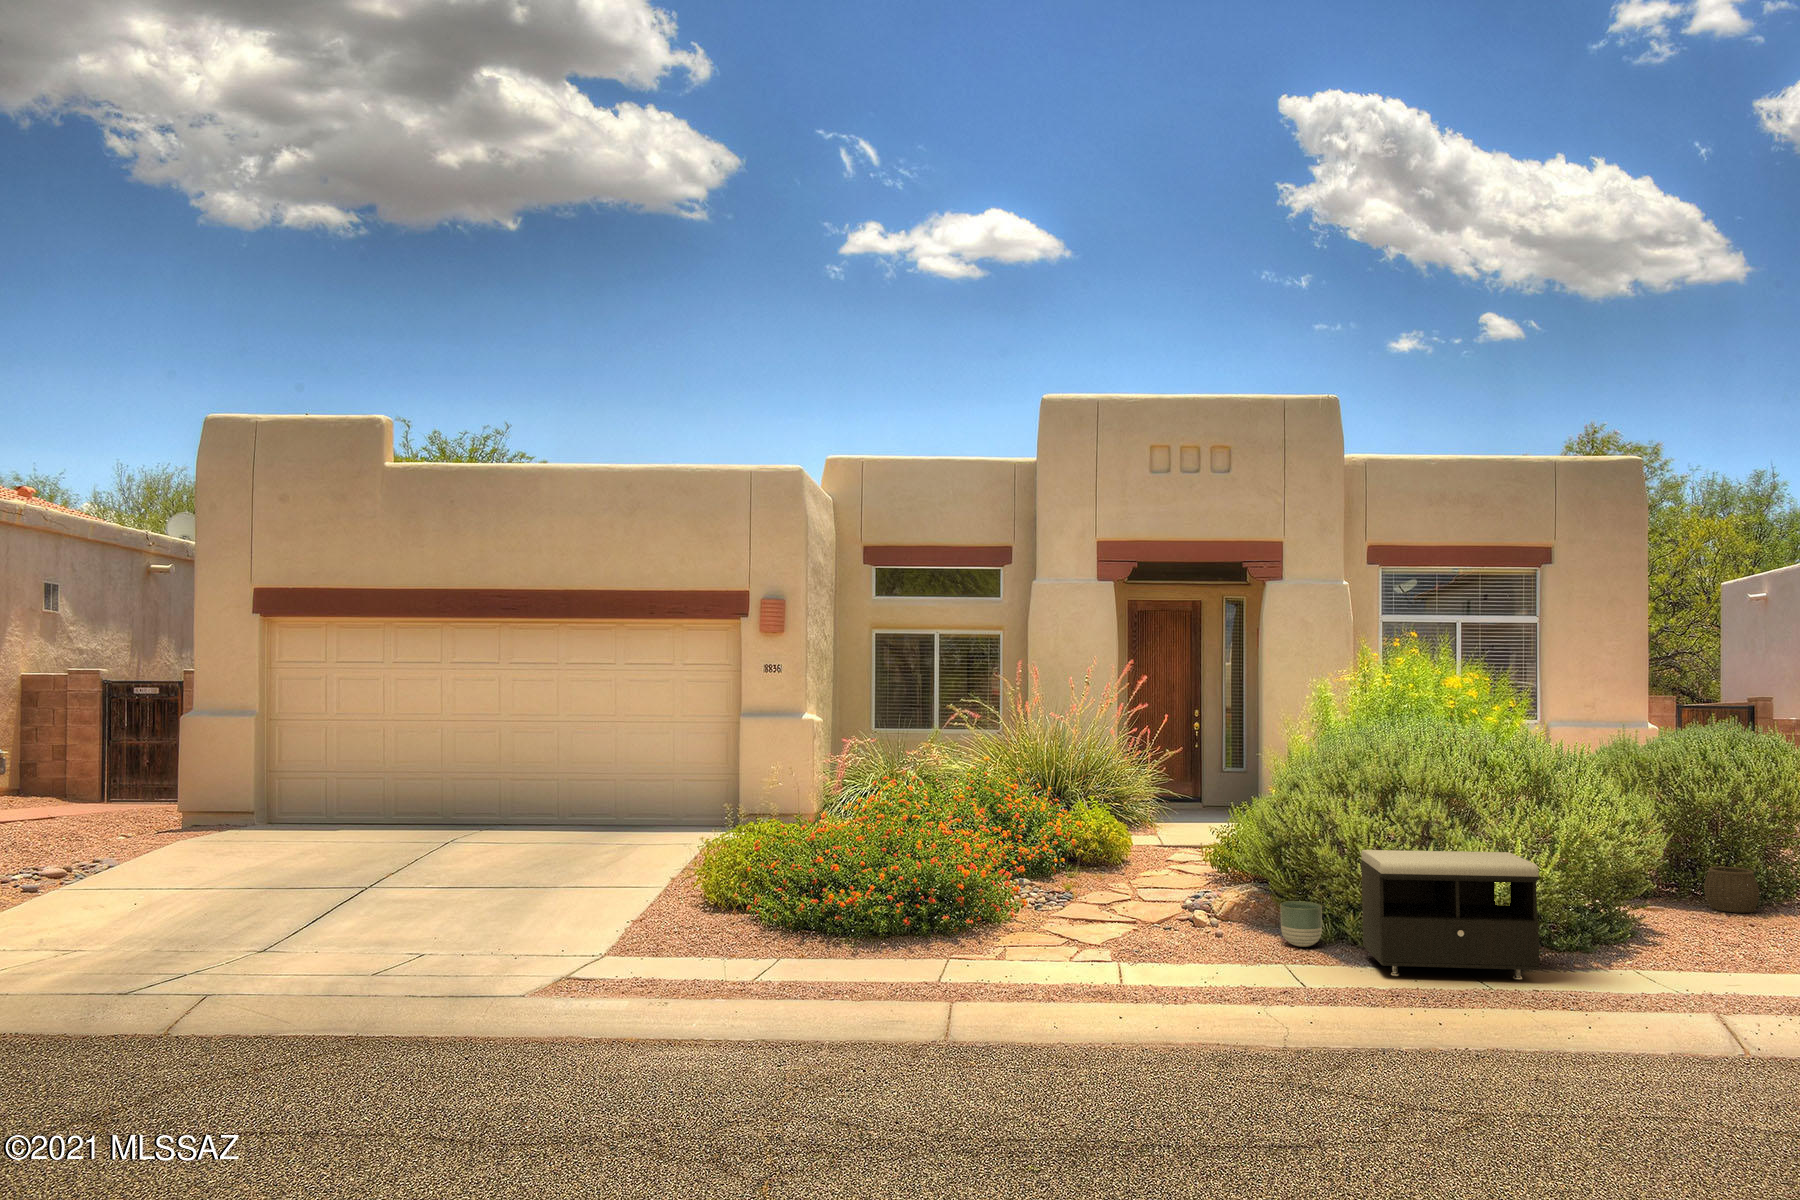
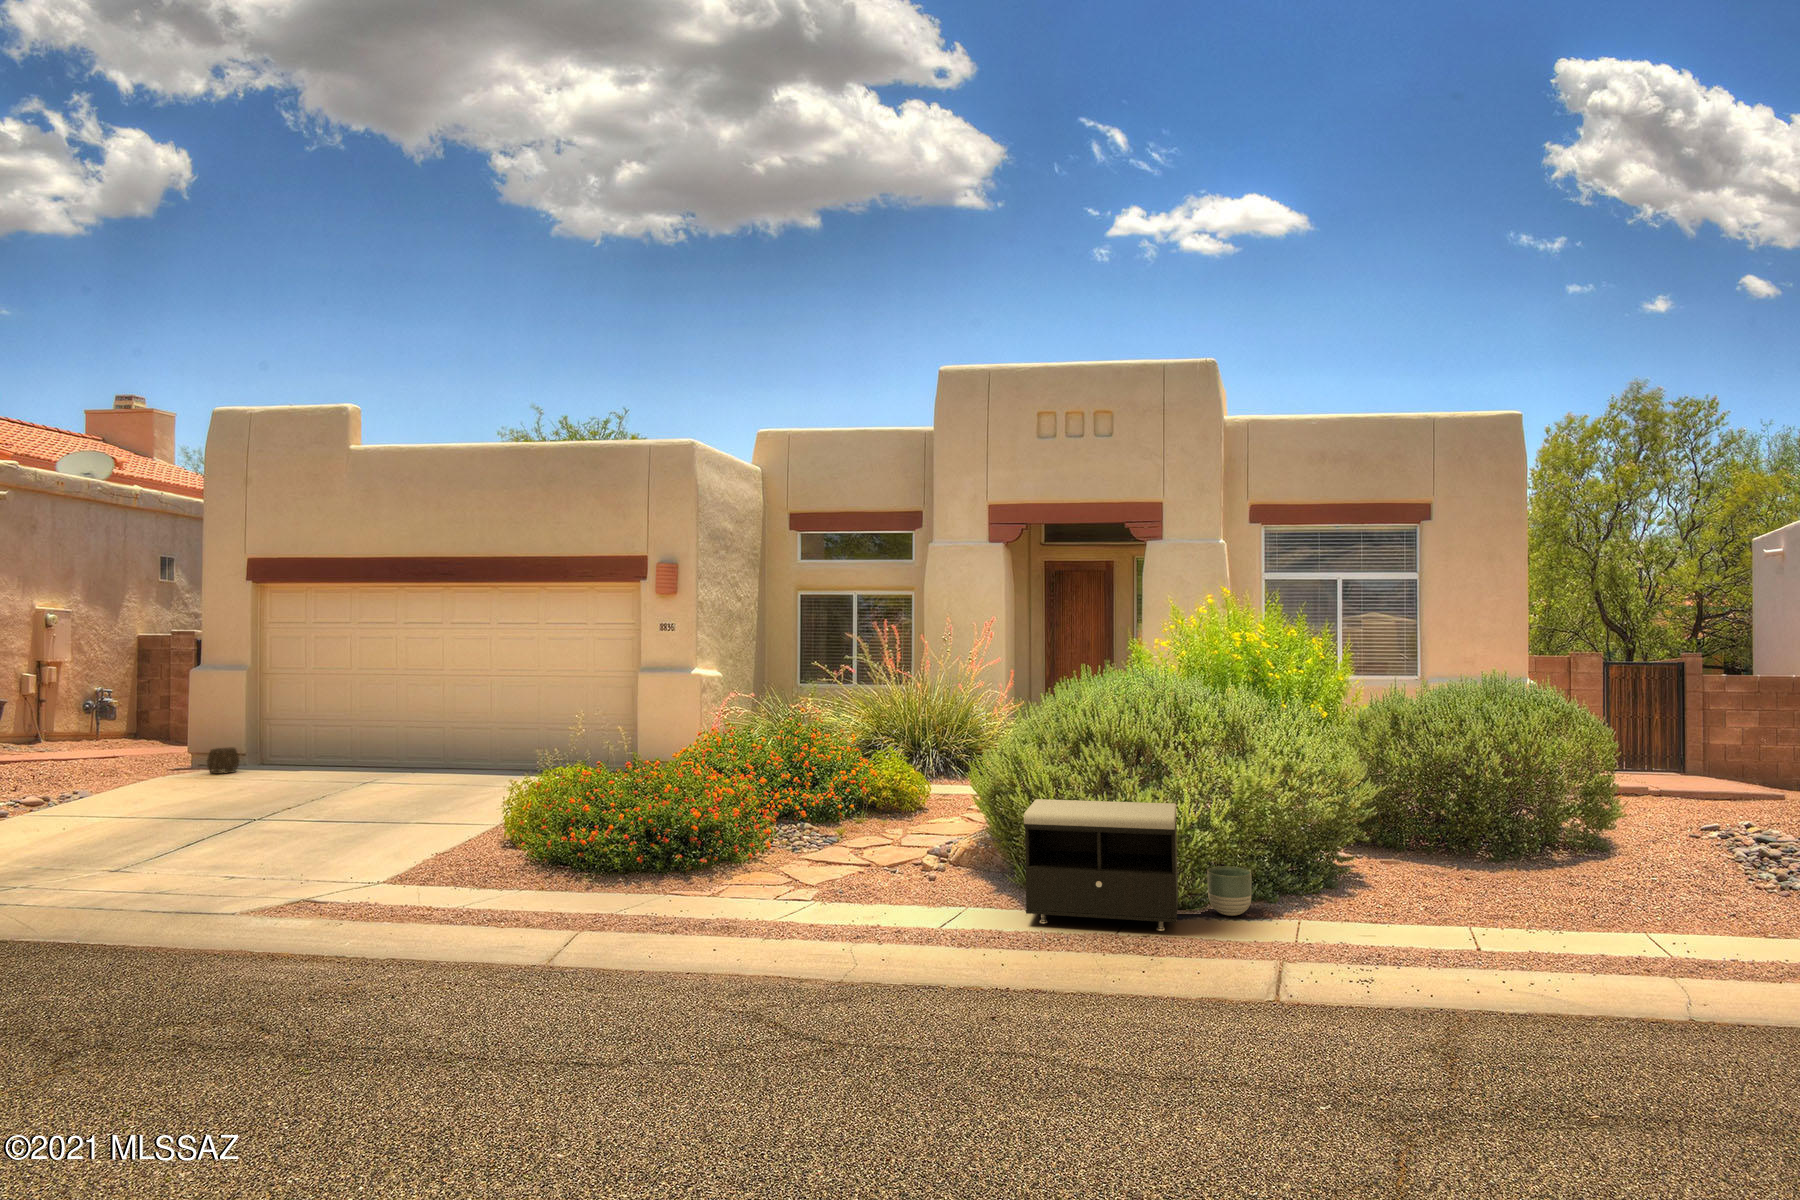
woven basket: present [1704,867,1759,913] -> present [207,748,239,774]
planter: present [1280,901,1322,947] -> present [1207,866,1251,916]

